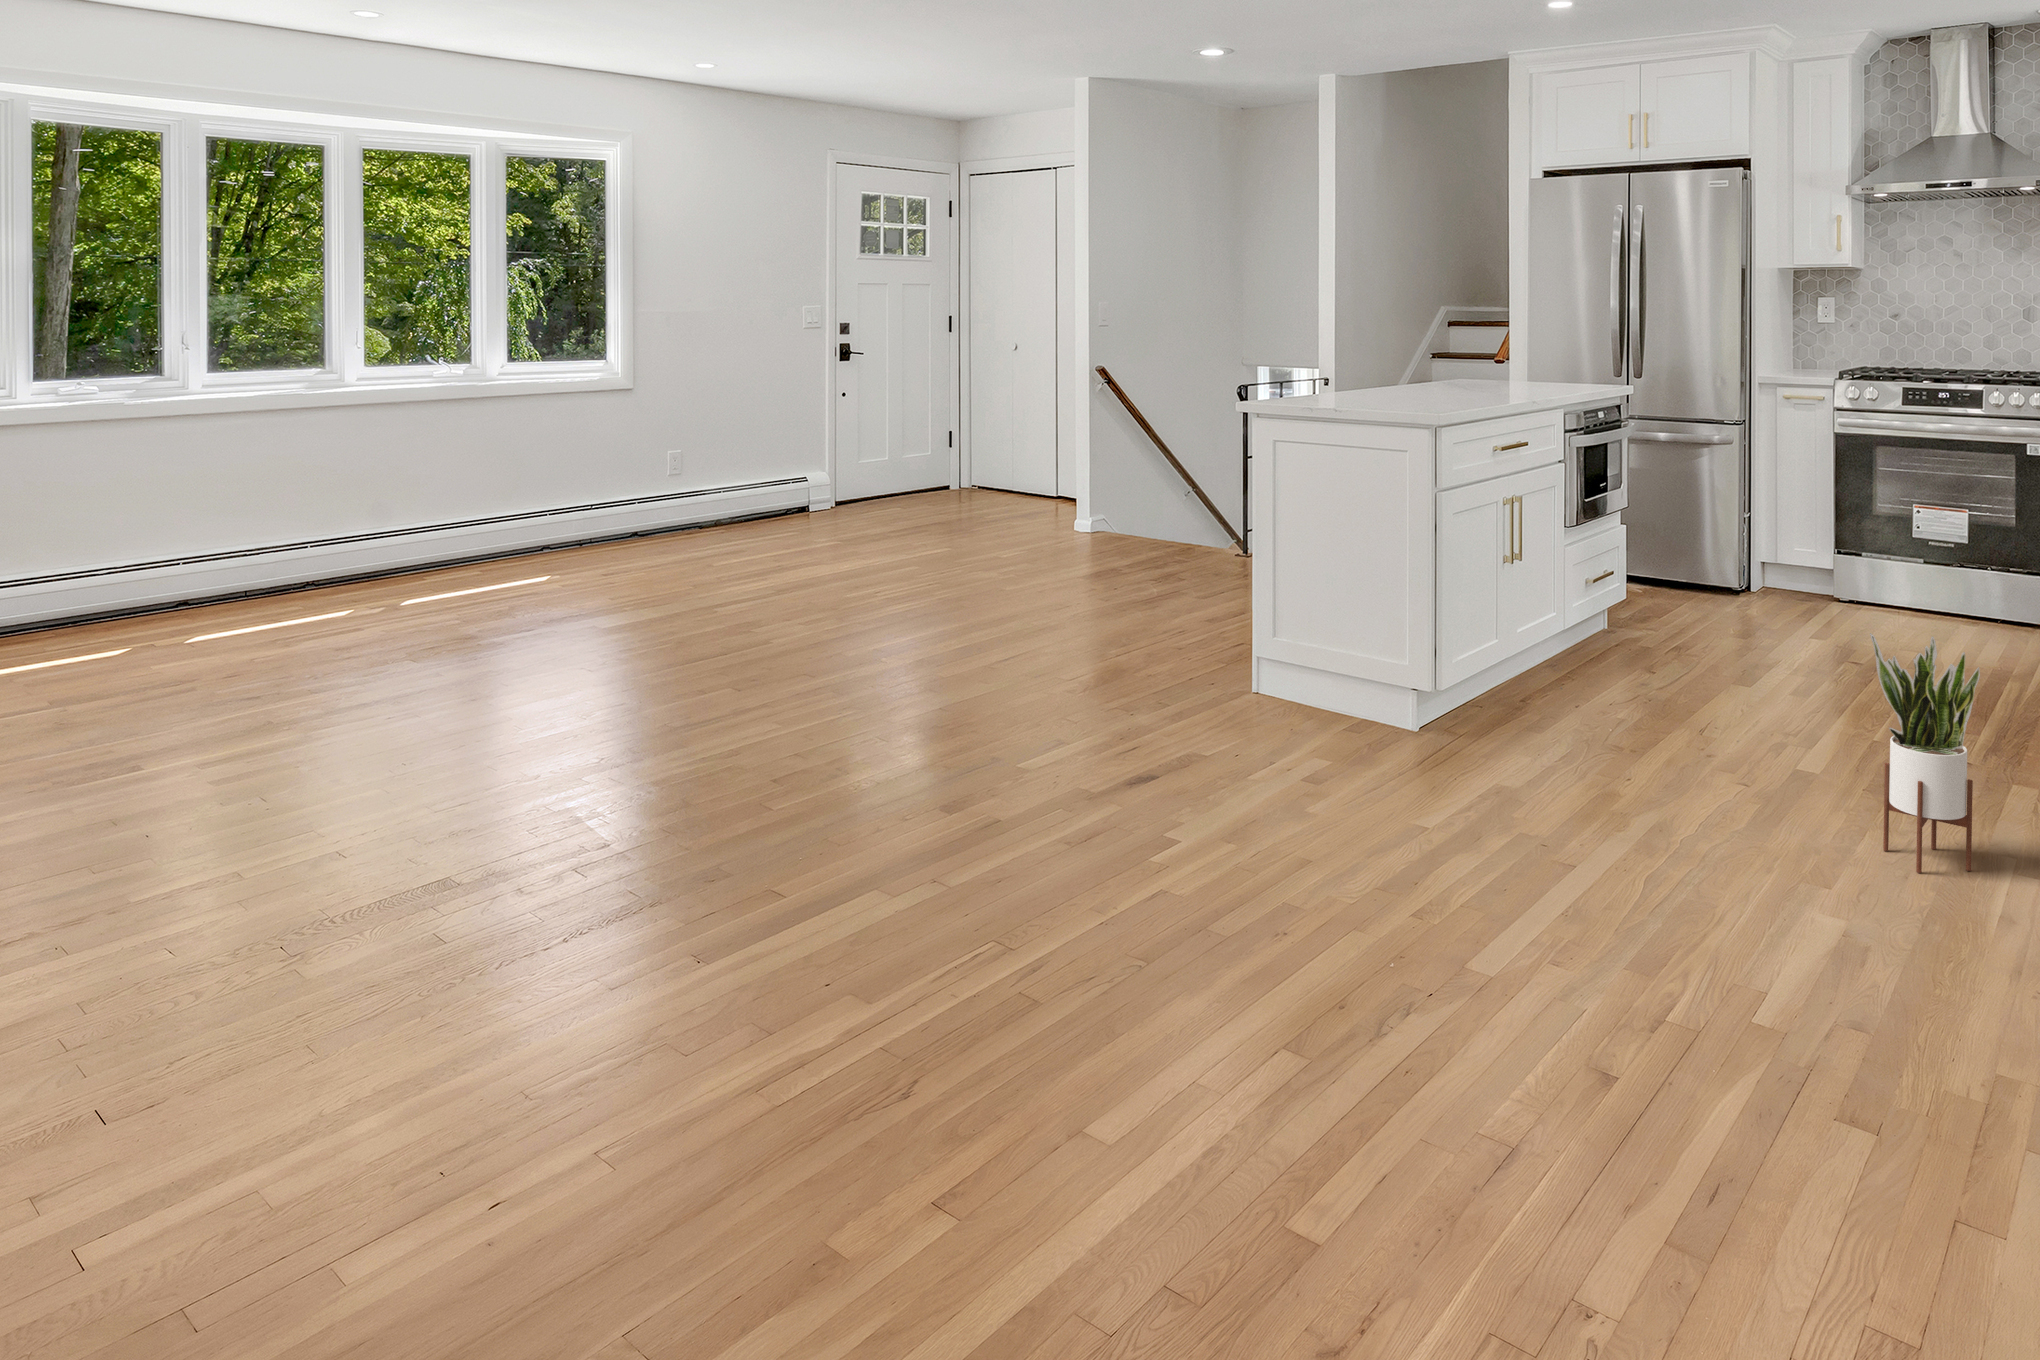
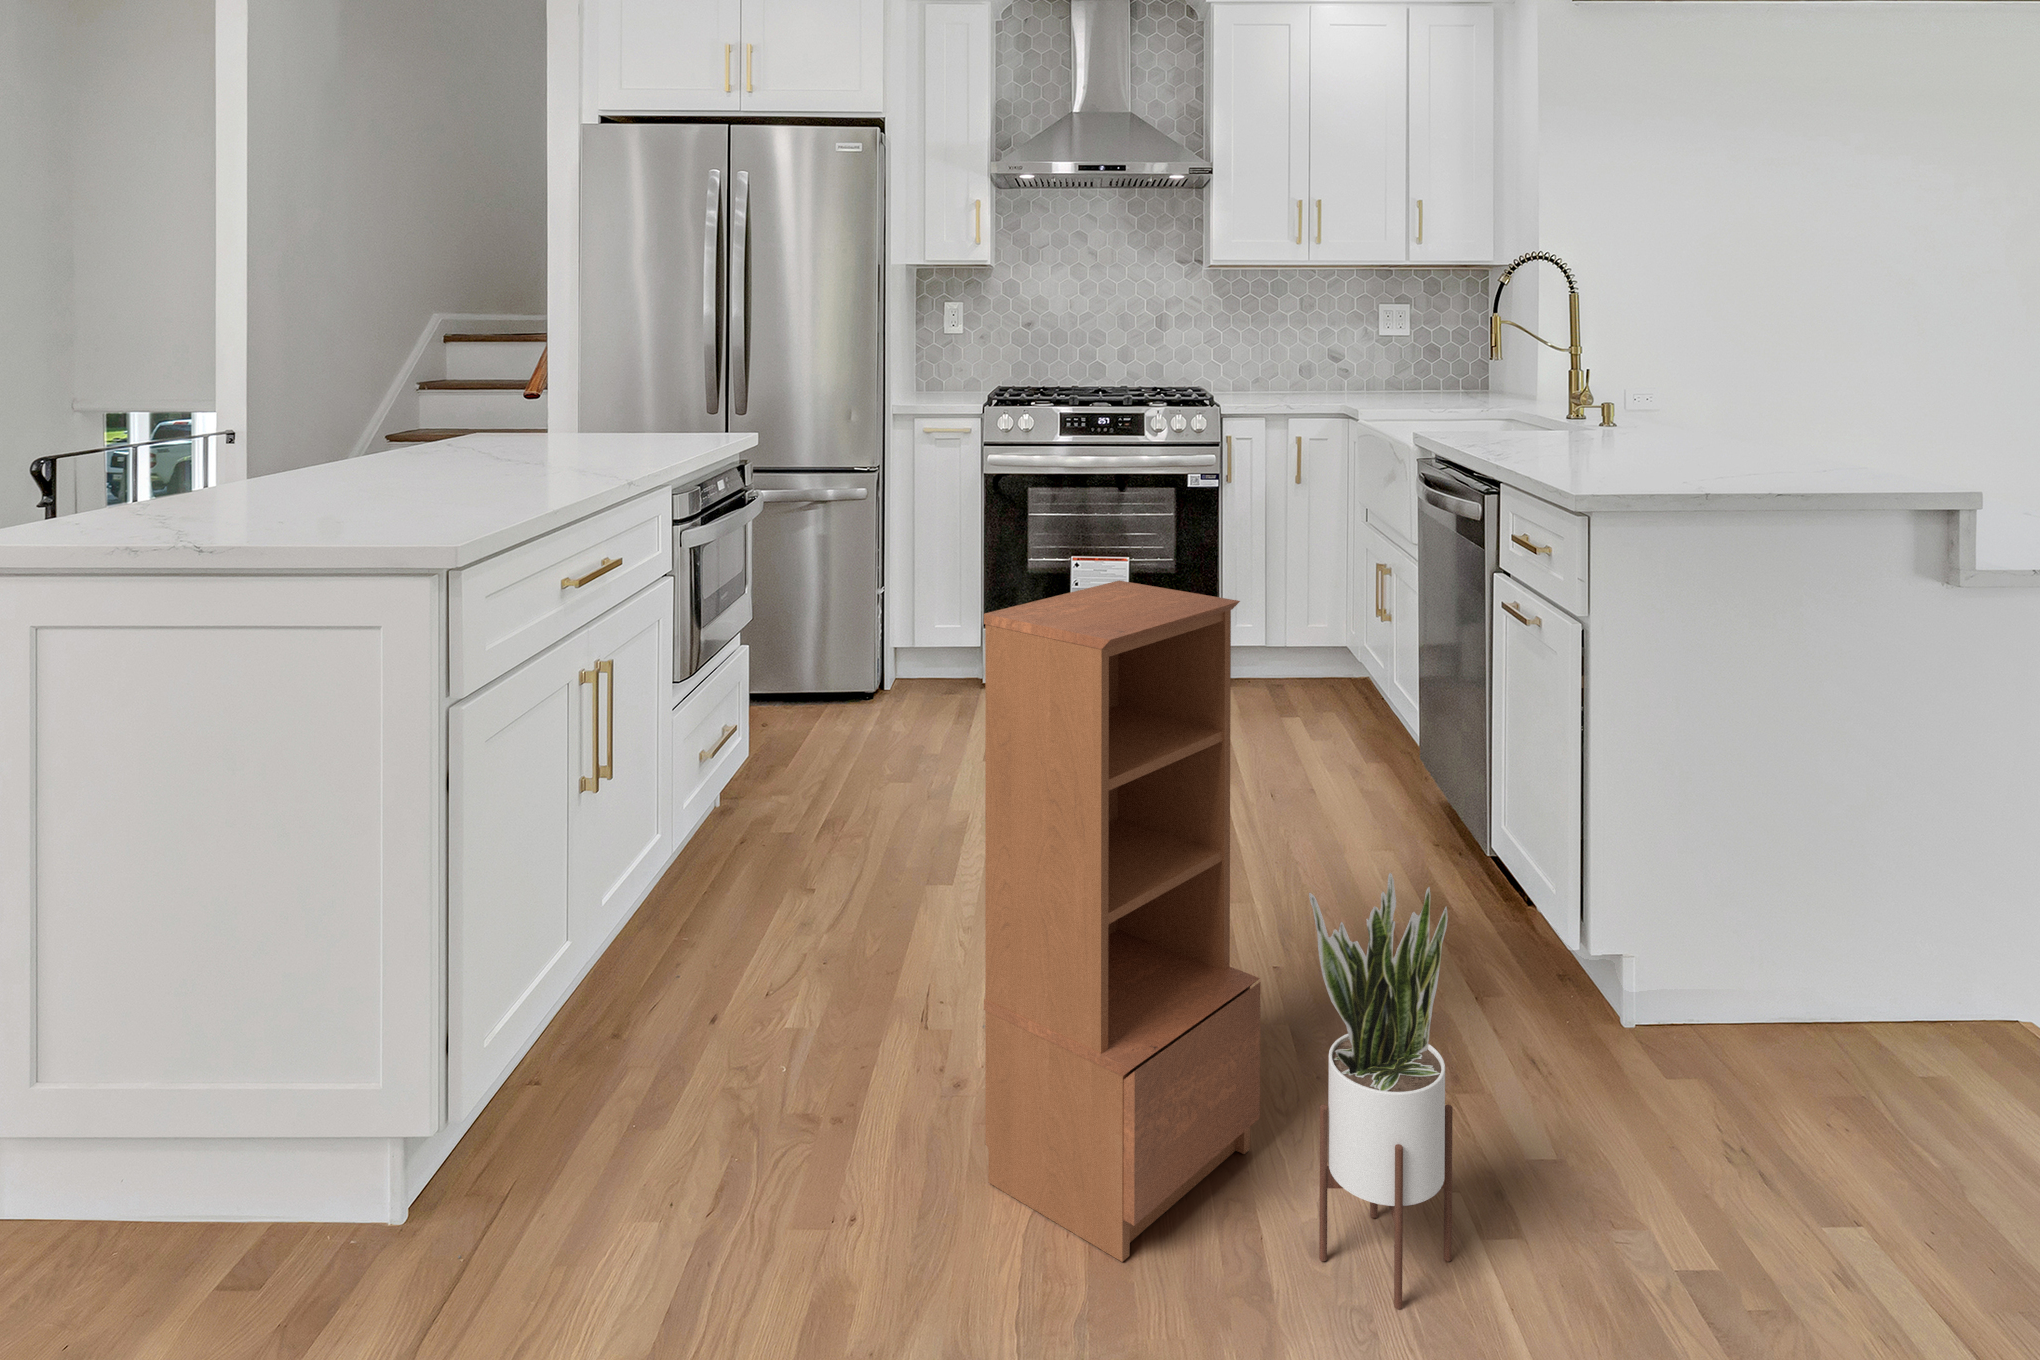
bookcase: none [1702,471,1879,822] -> present [984,581,1260,1262]

